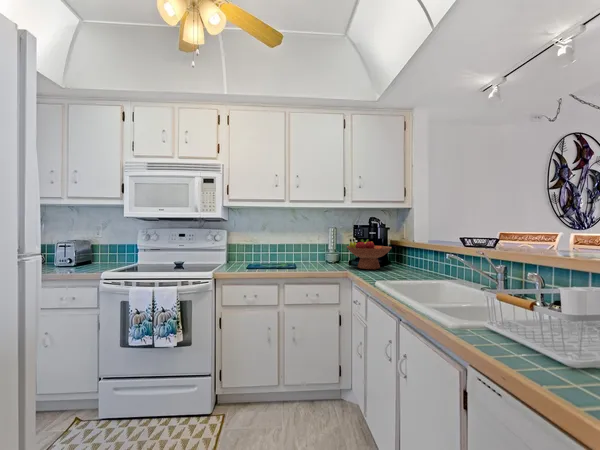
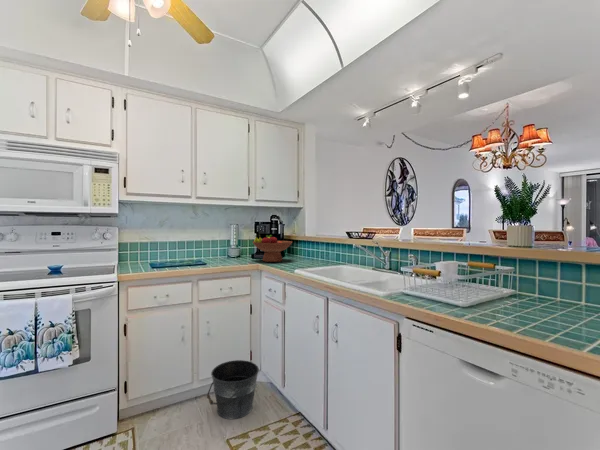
bucket: none [290,370,342,431] -> present [207,360,259,419]

